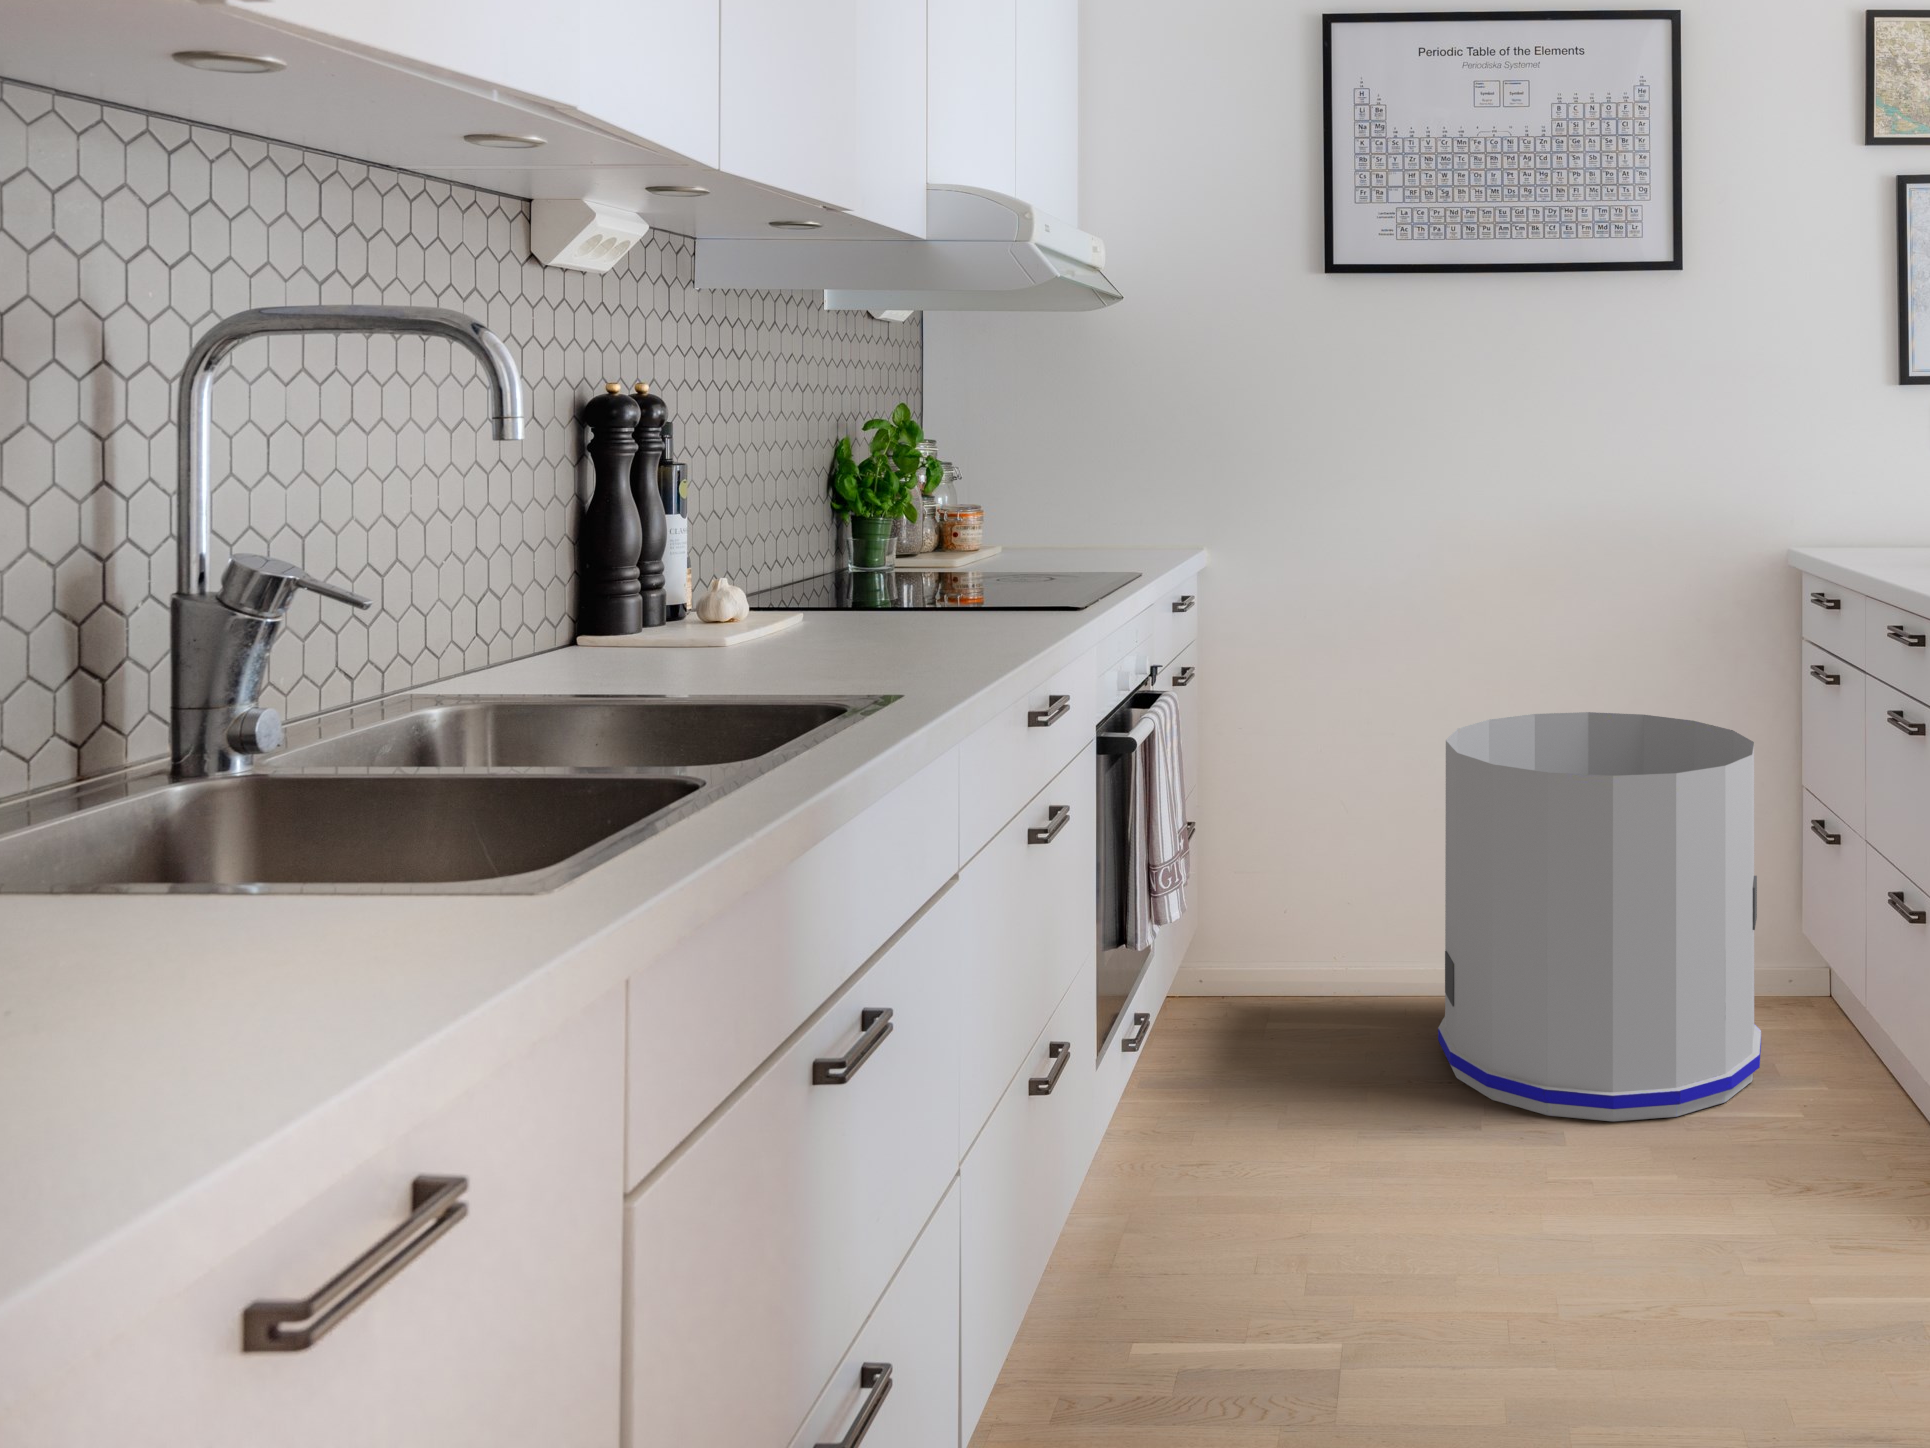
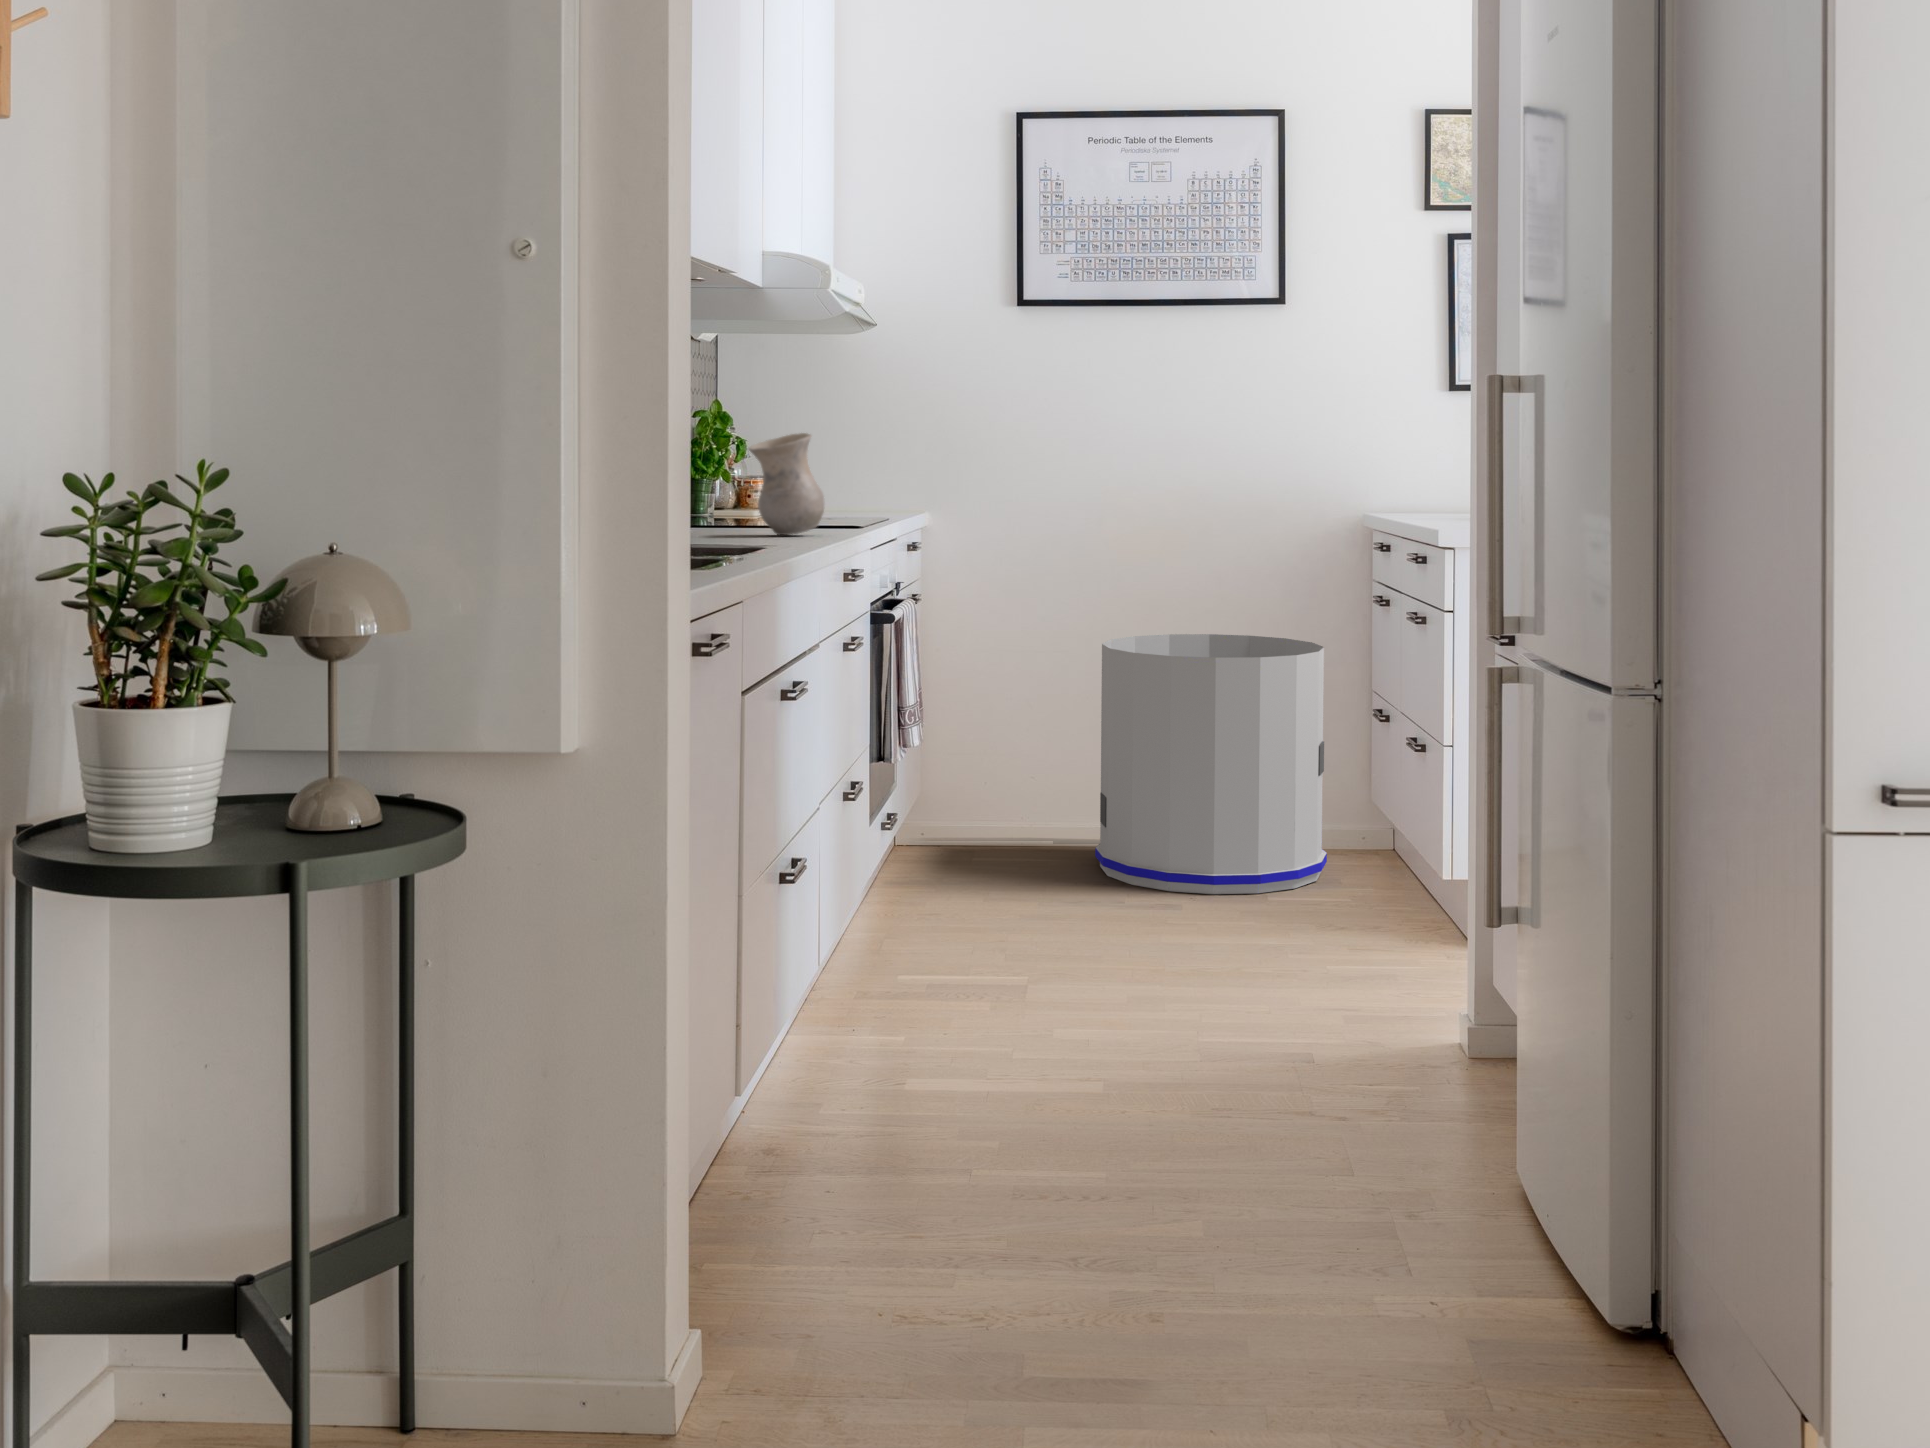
vase: none [865,475,998,648] -> present [749,433,825,535]

